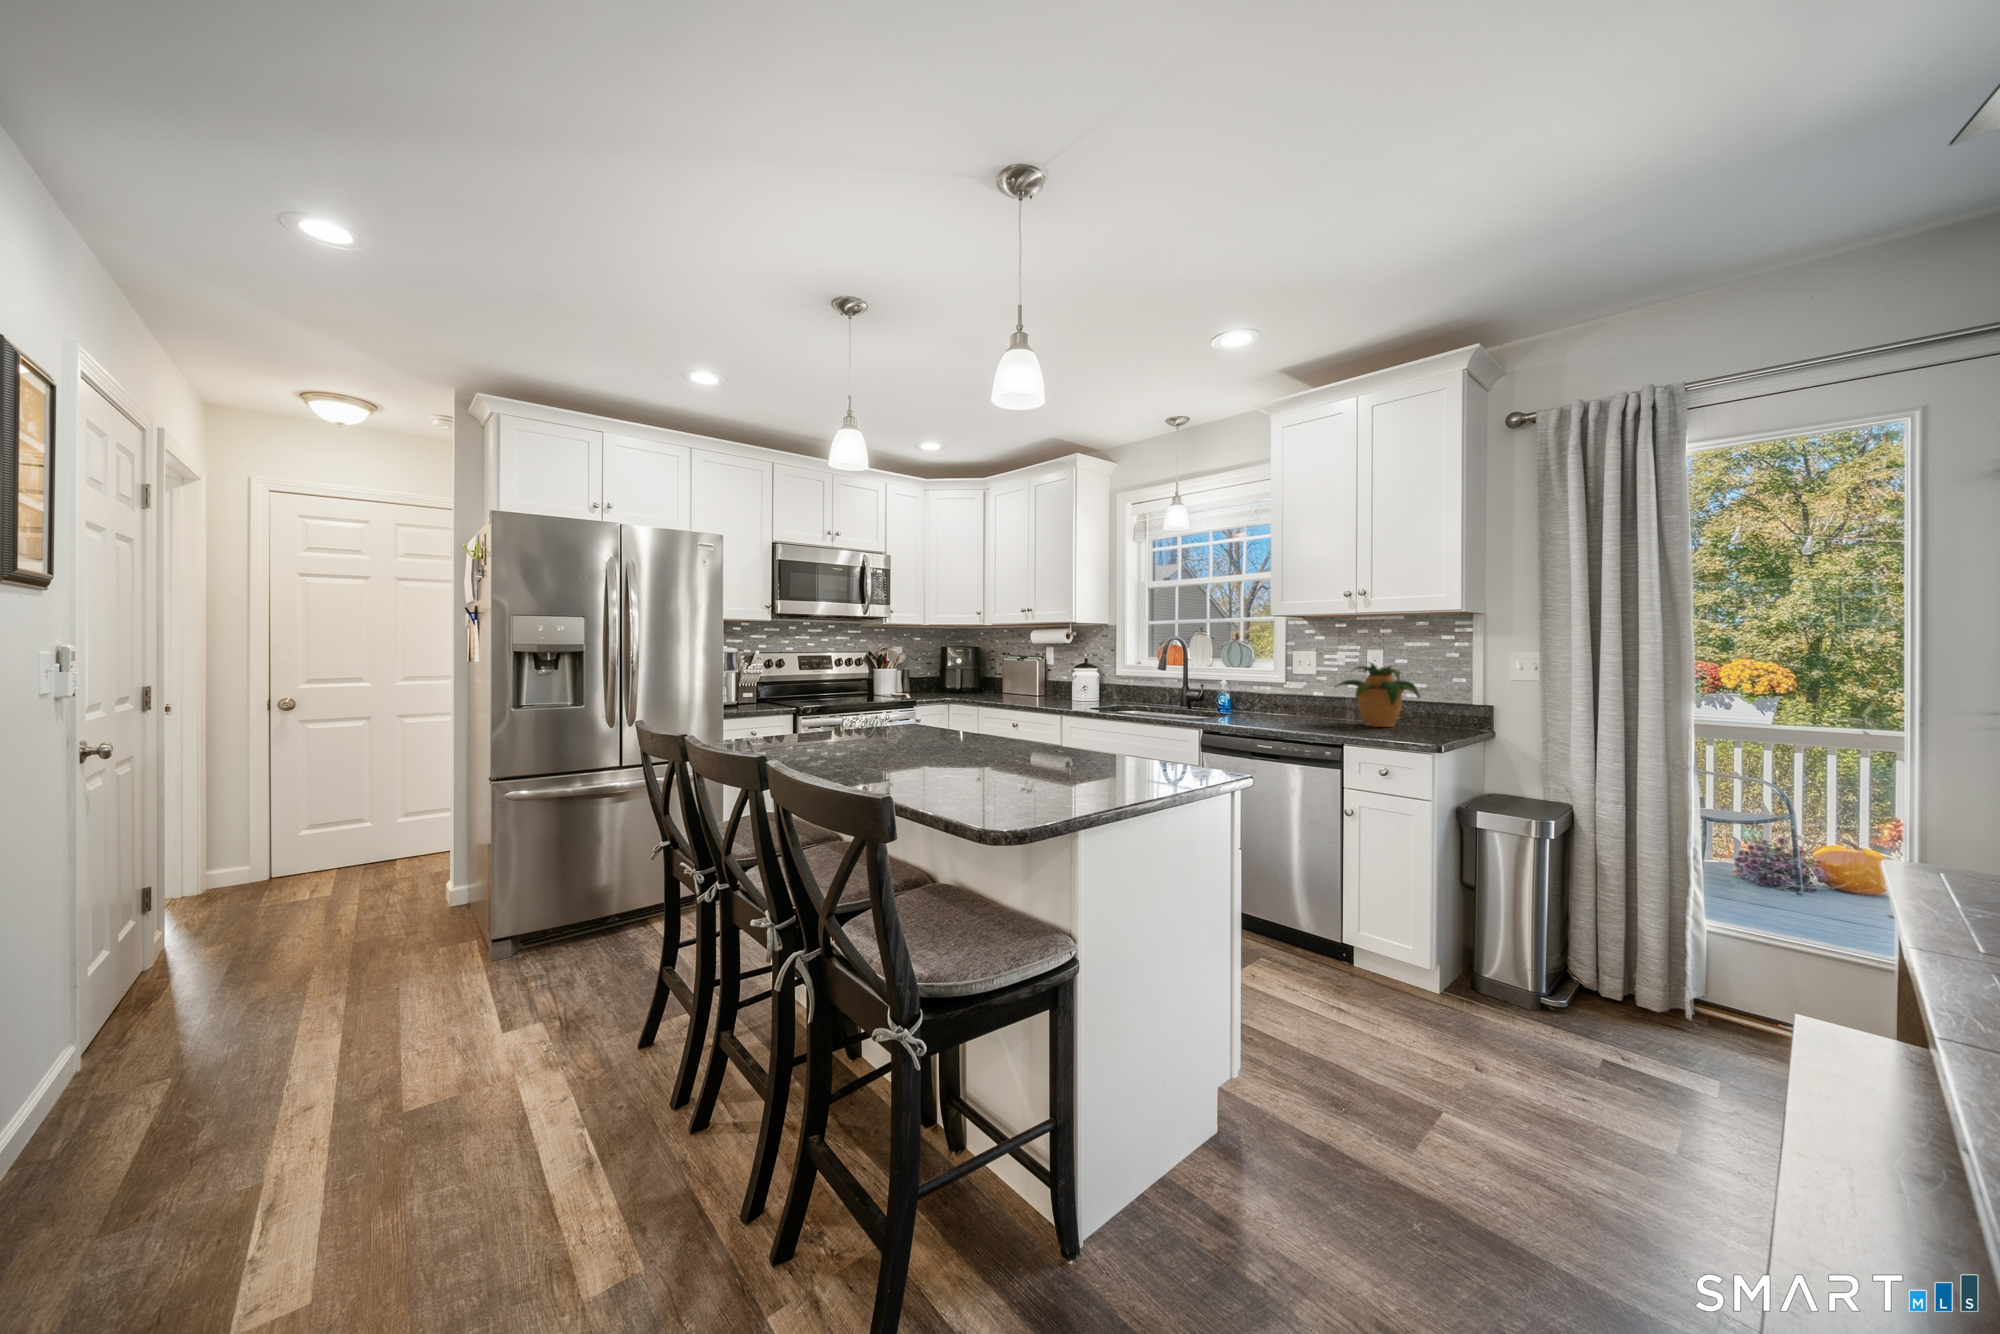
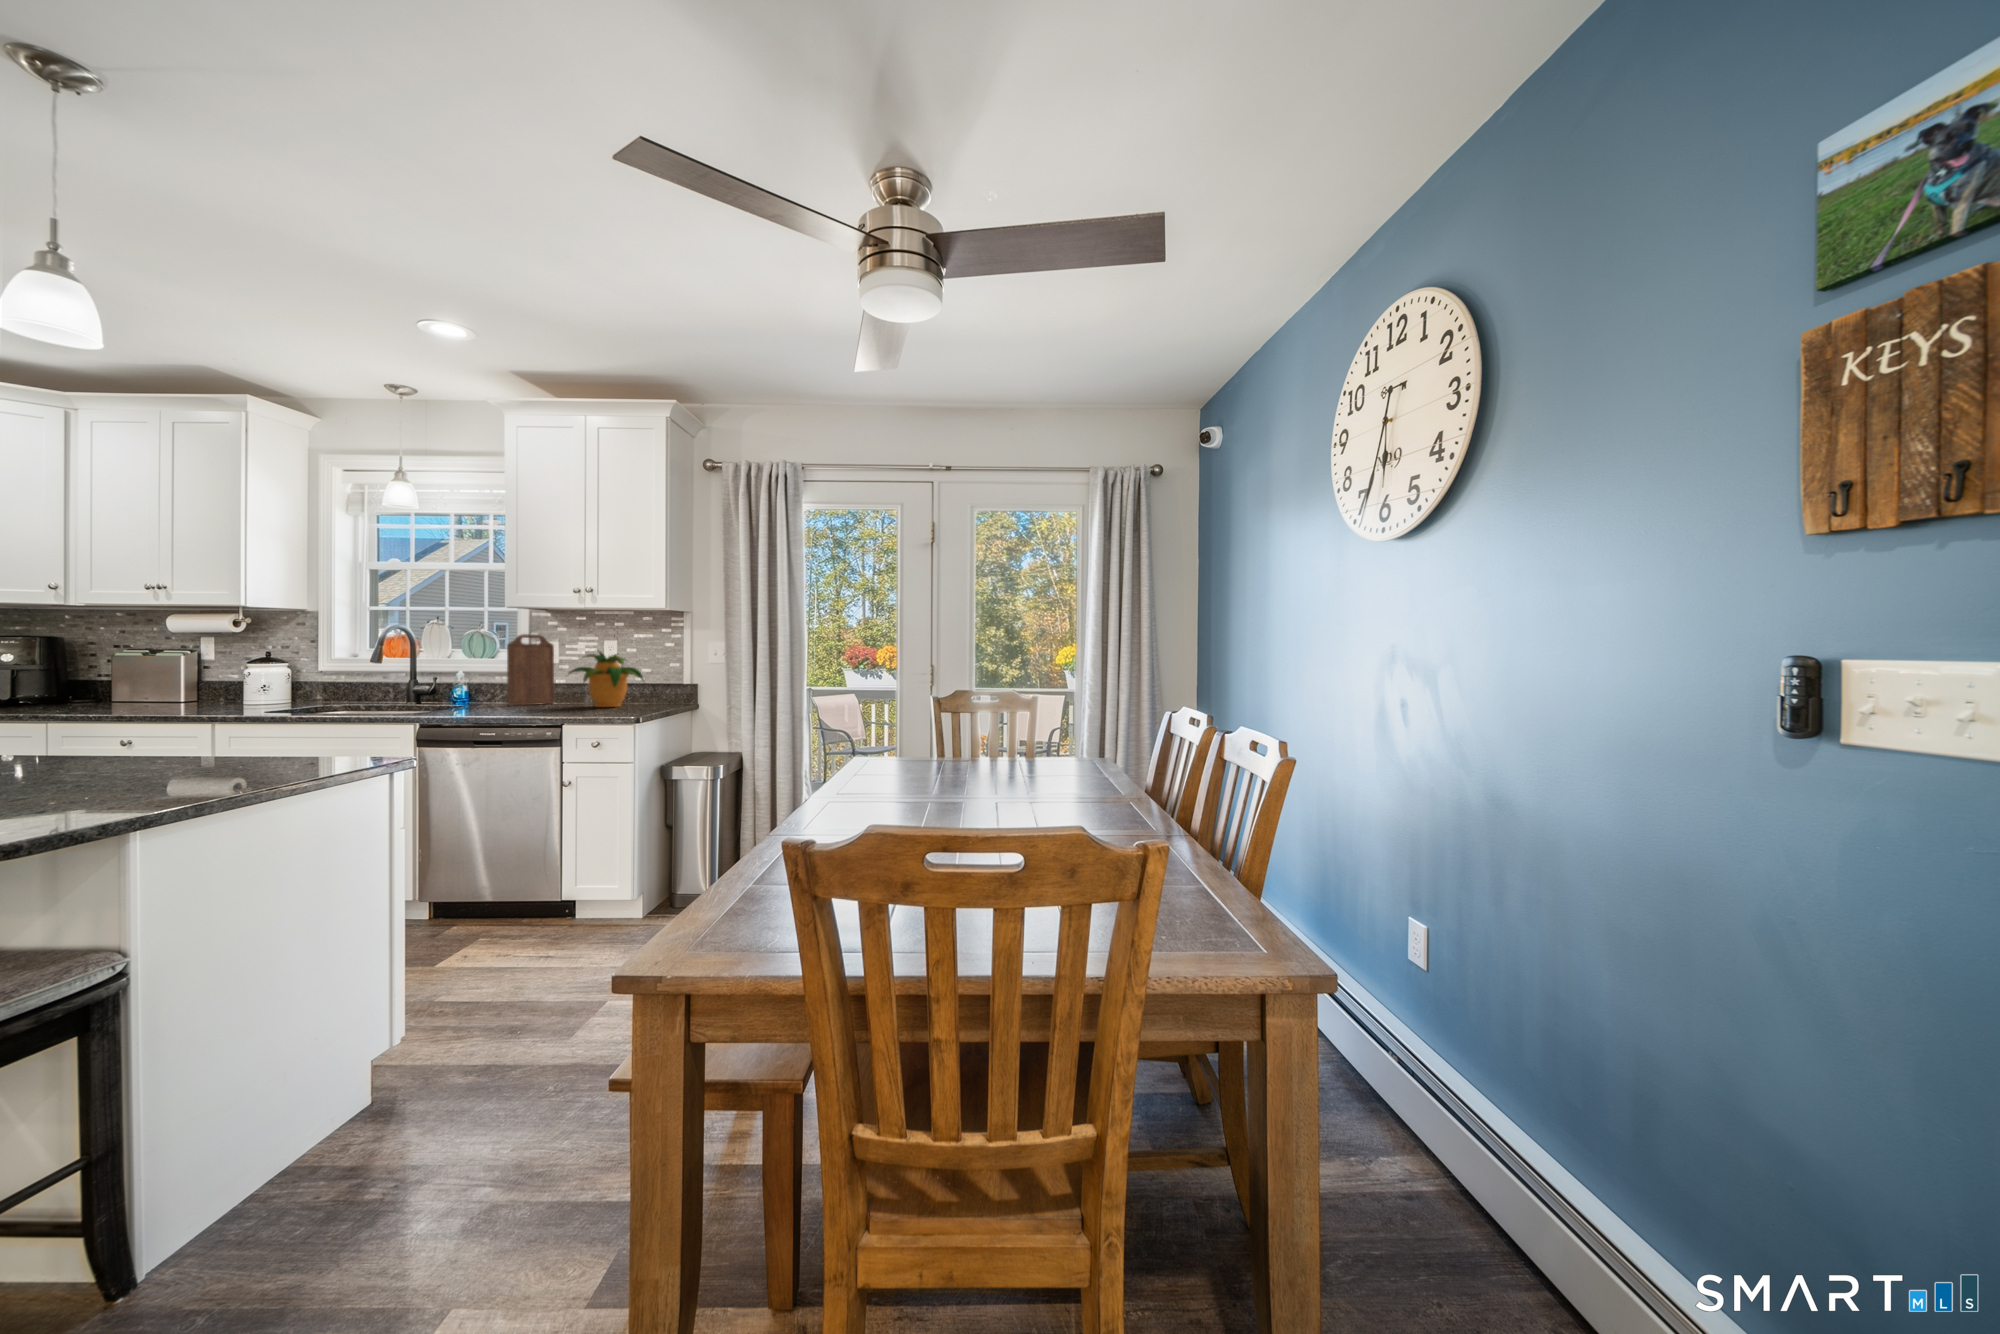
cutting board: none [1272,644,1316,718] -> present [507,634,554,705]

